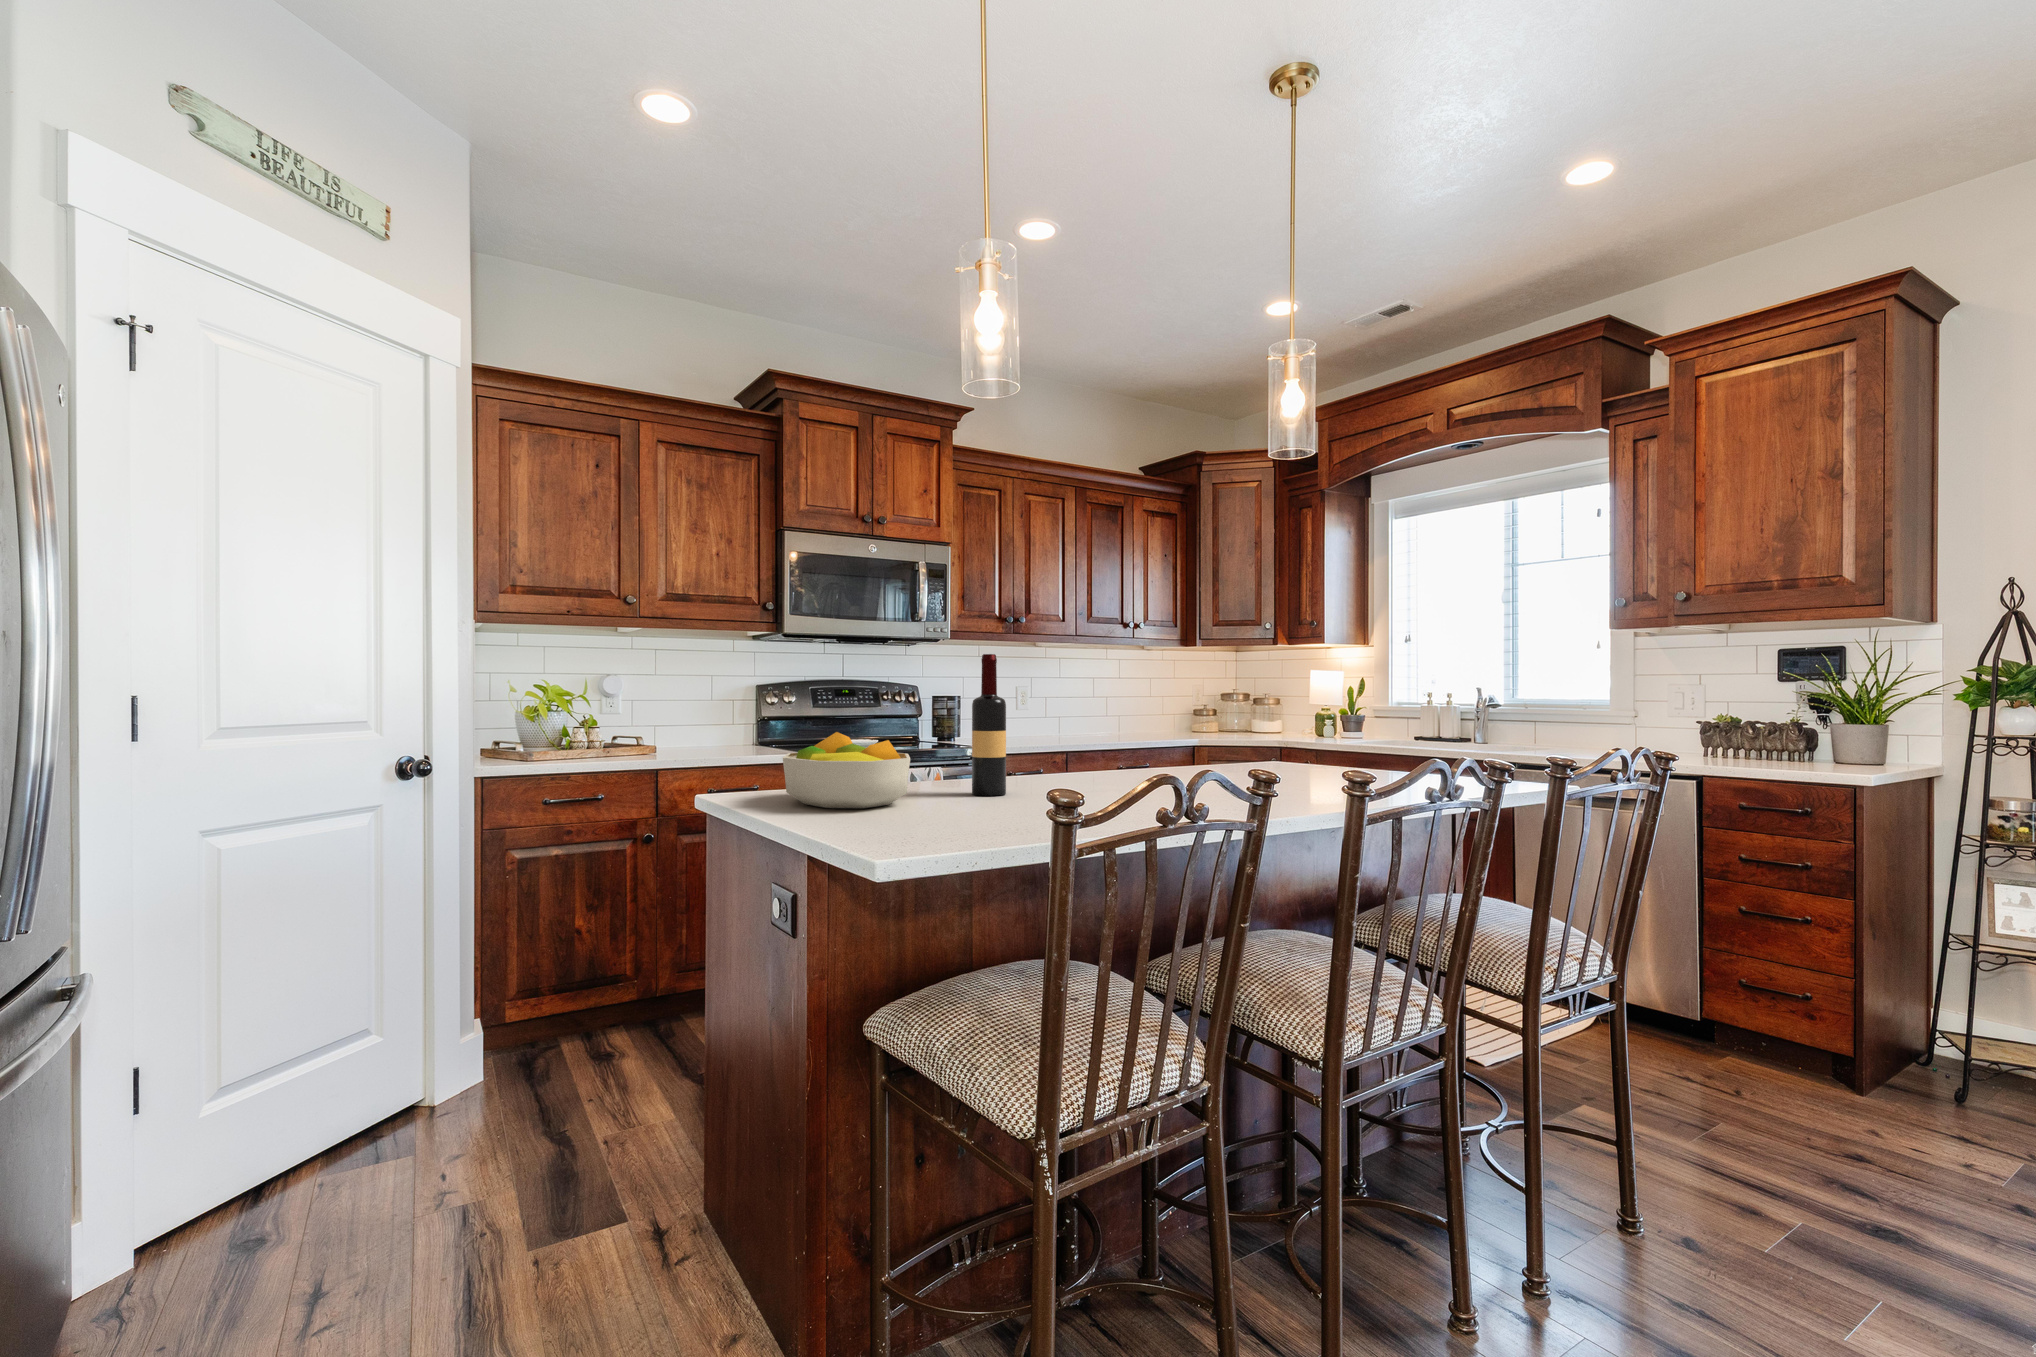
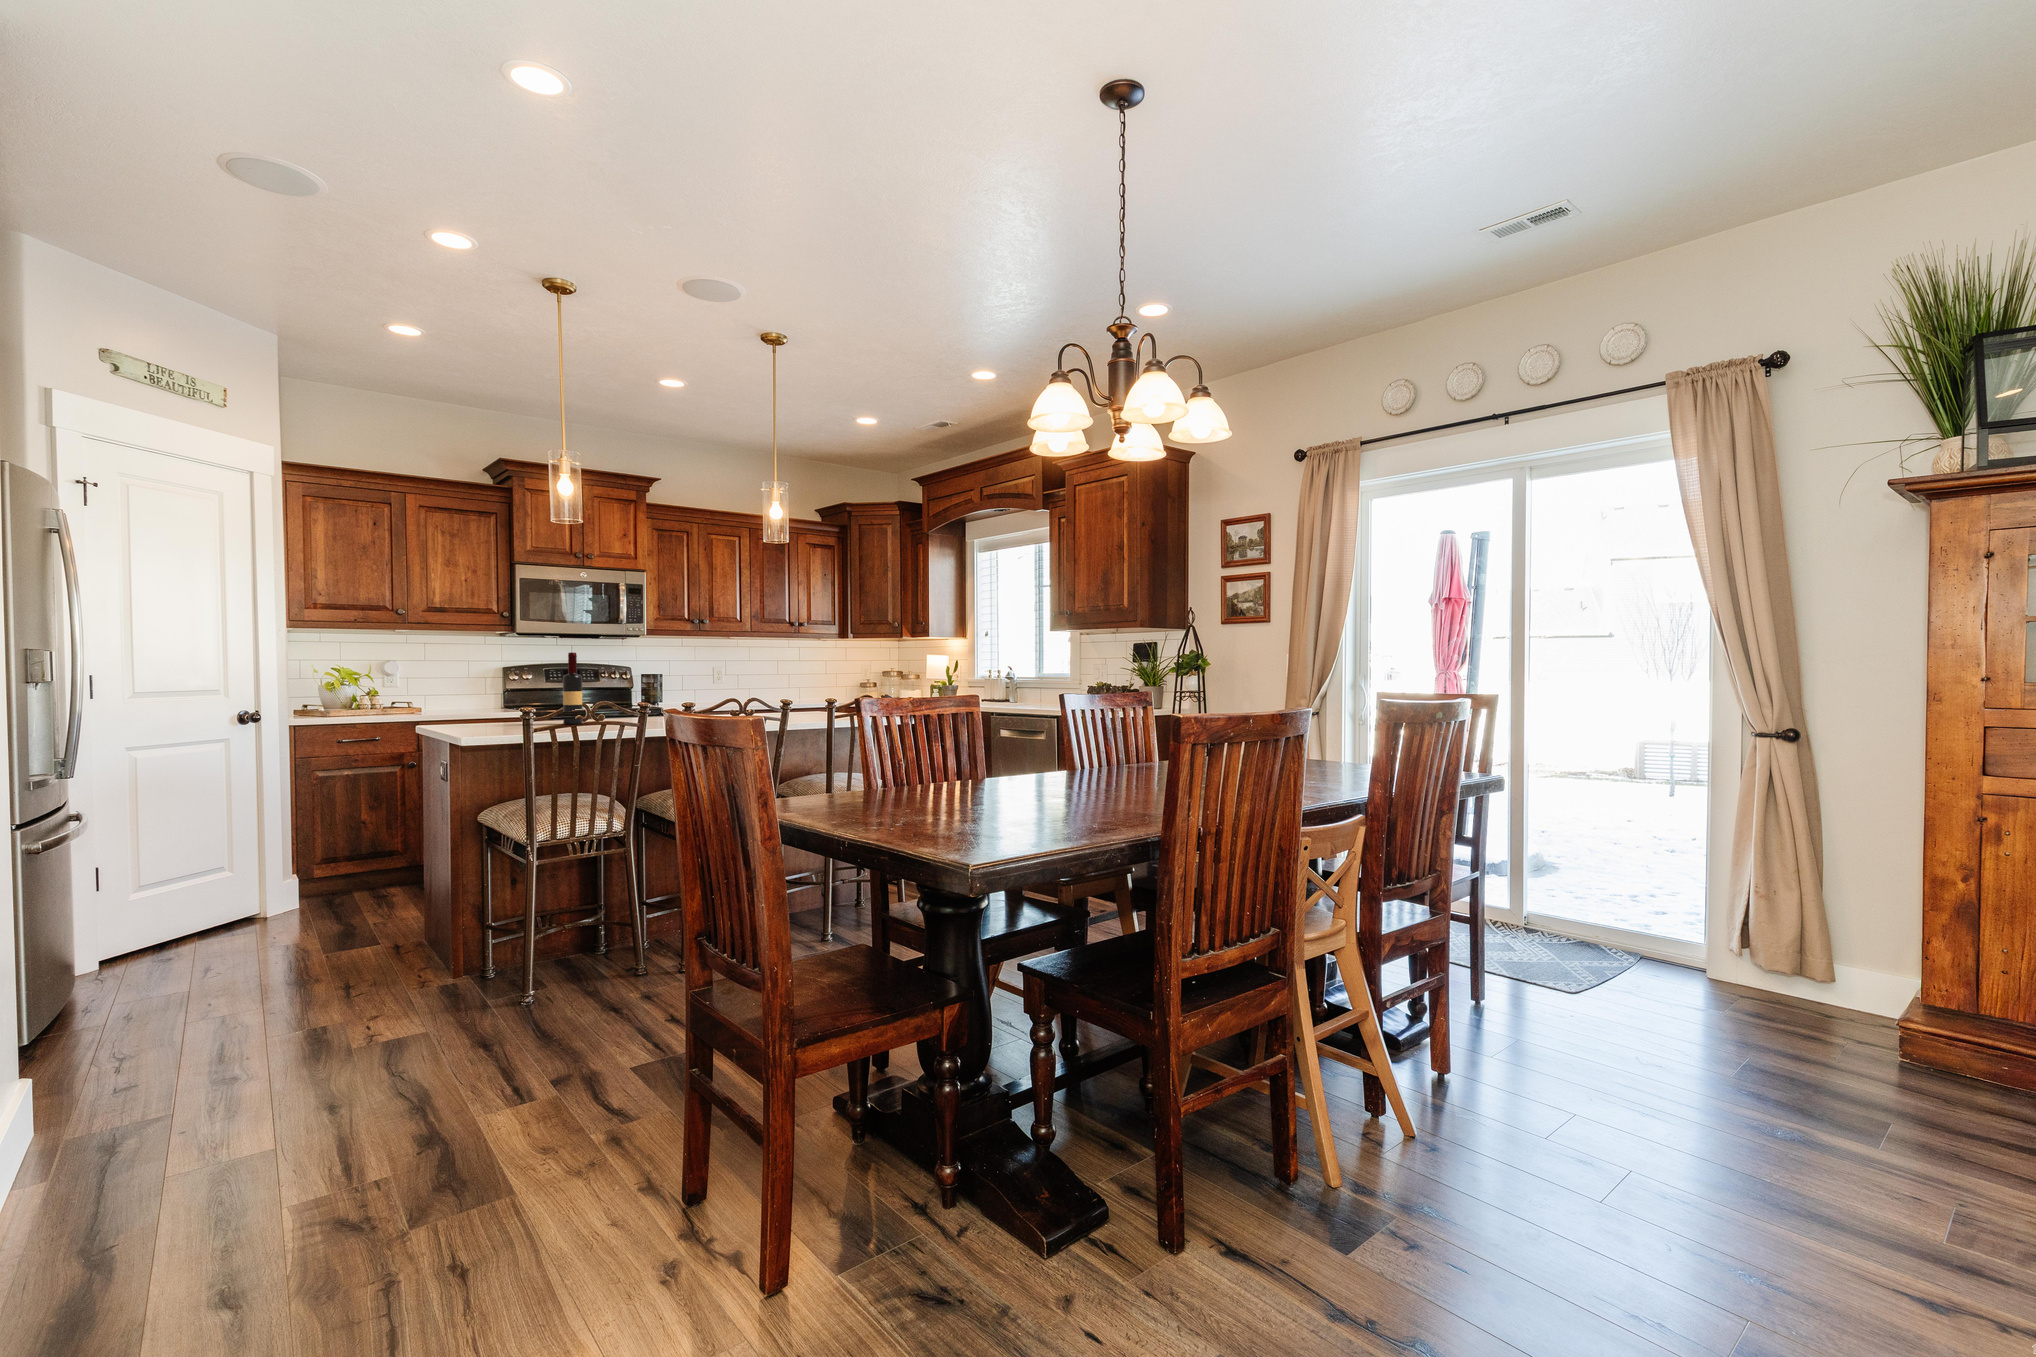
fruit bowl: present [783,732,910,808] -> none [452,693,525,729]

